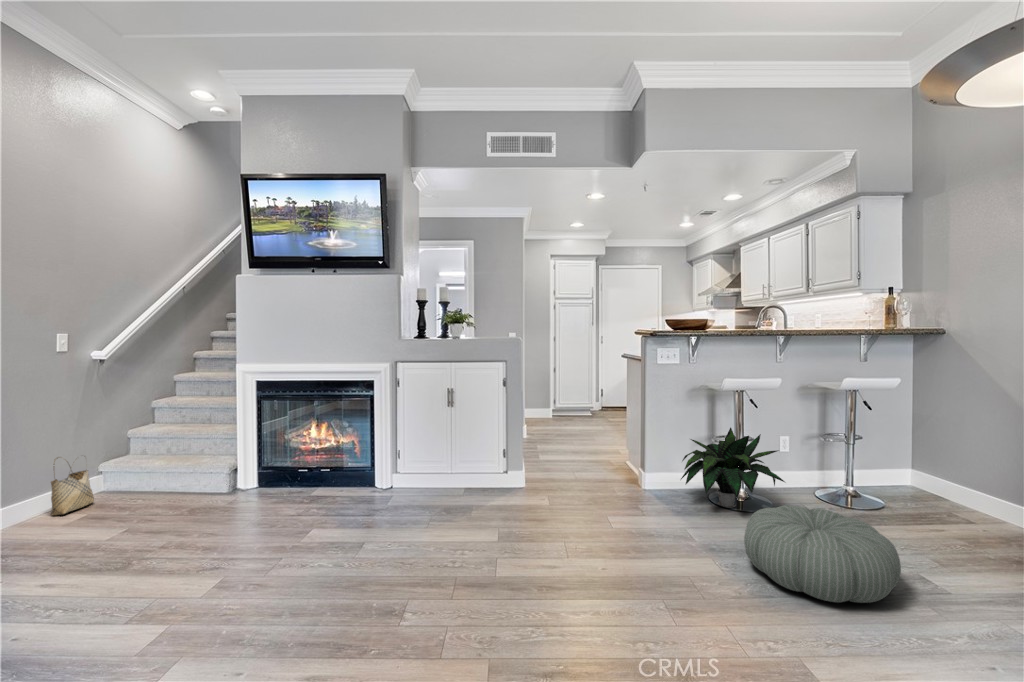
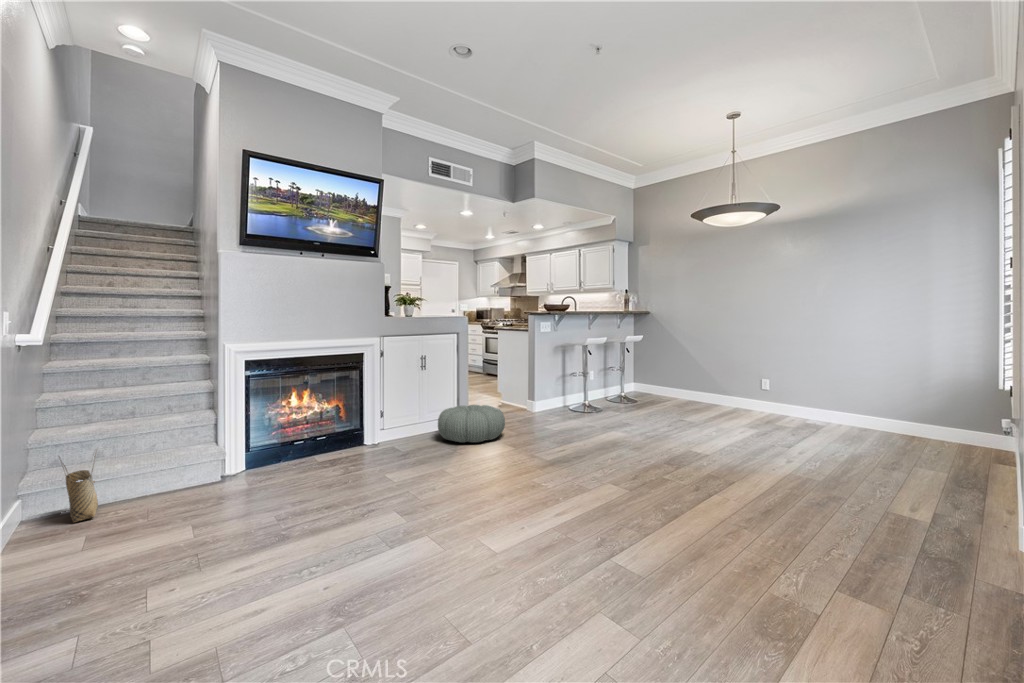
potted plant: present [681,428,785,508] -> none [559,366,617,411]
pouf: present [744,505,901,603] -> present [438,405,505,443]

